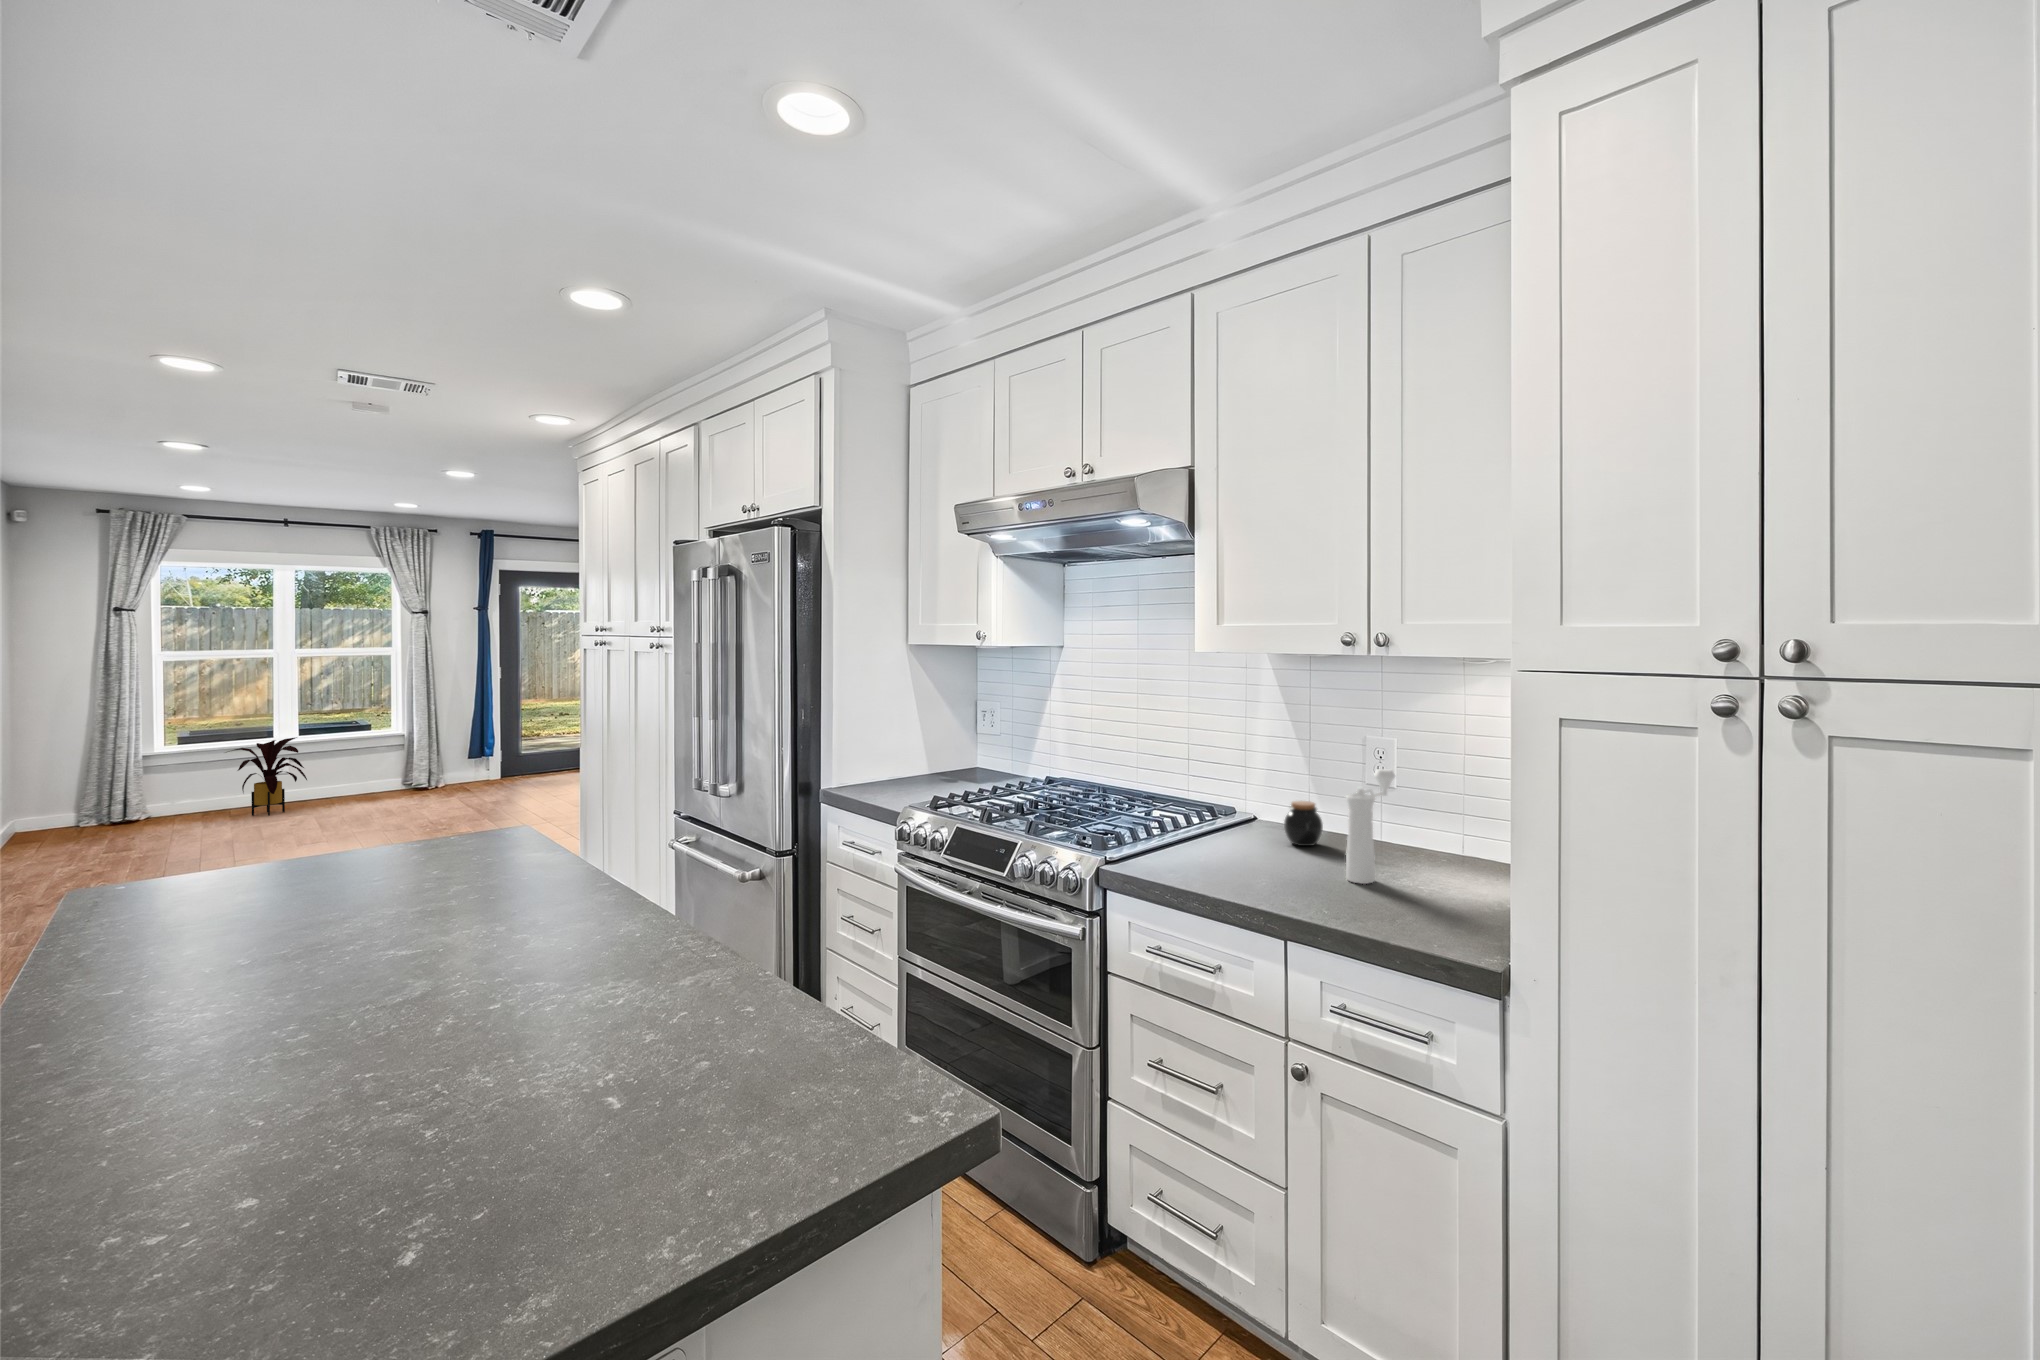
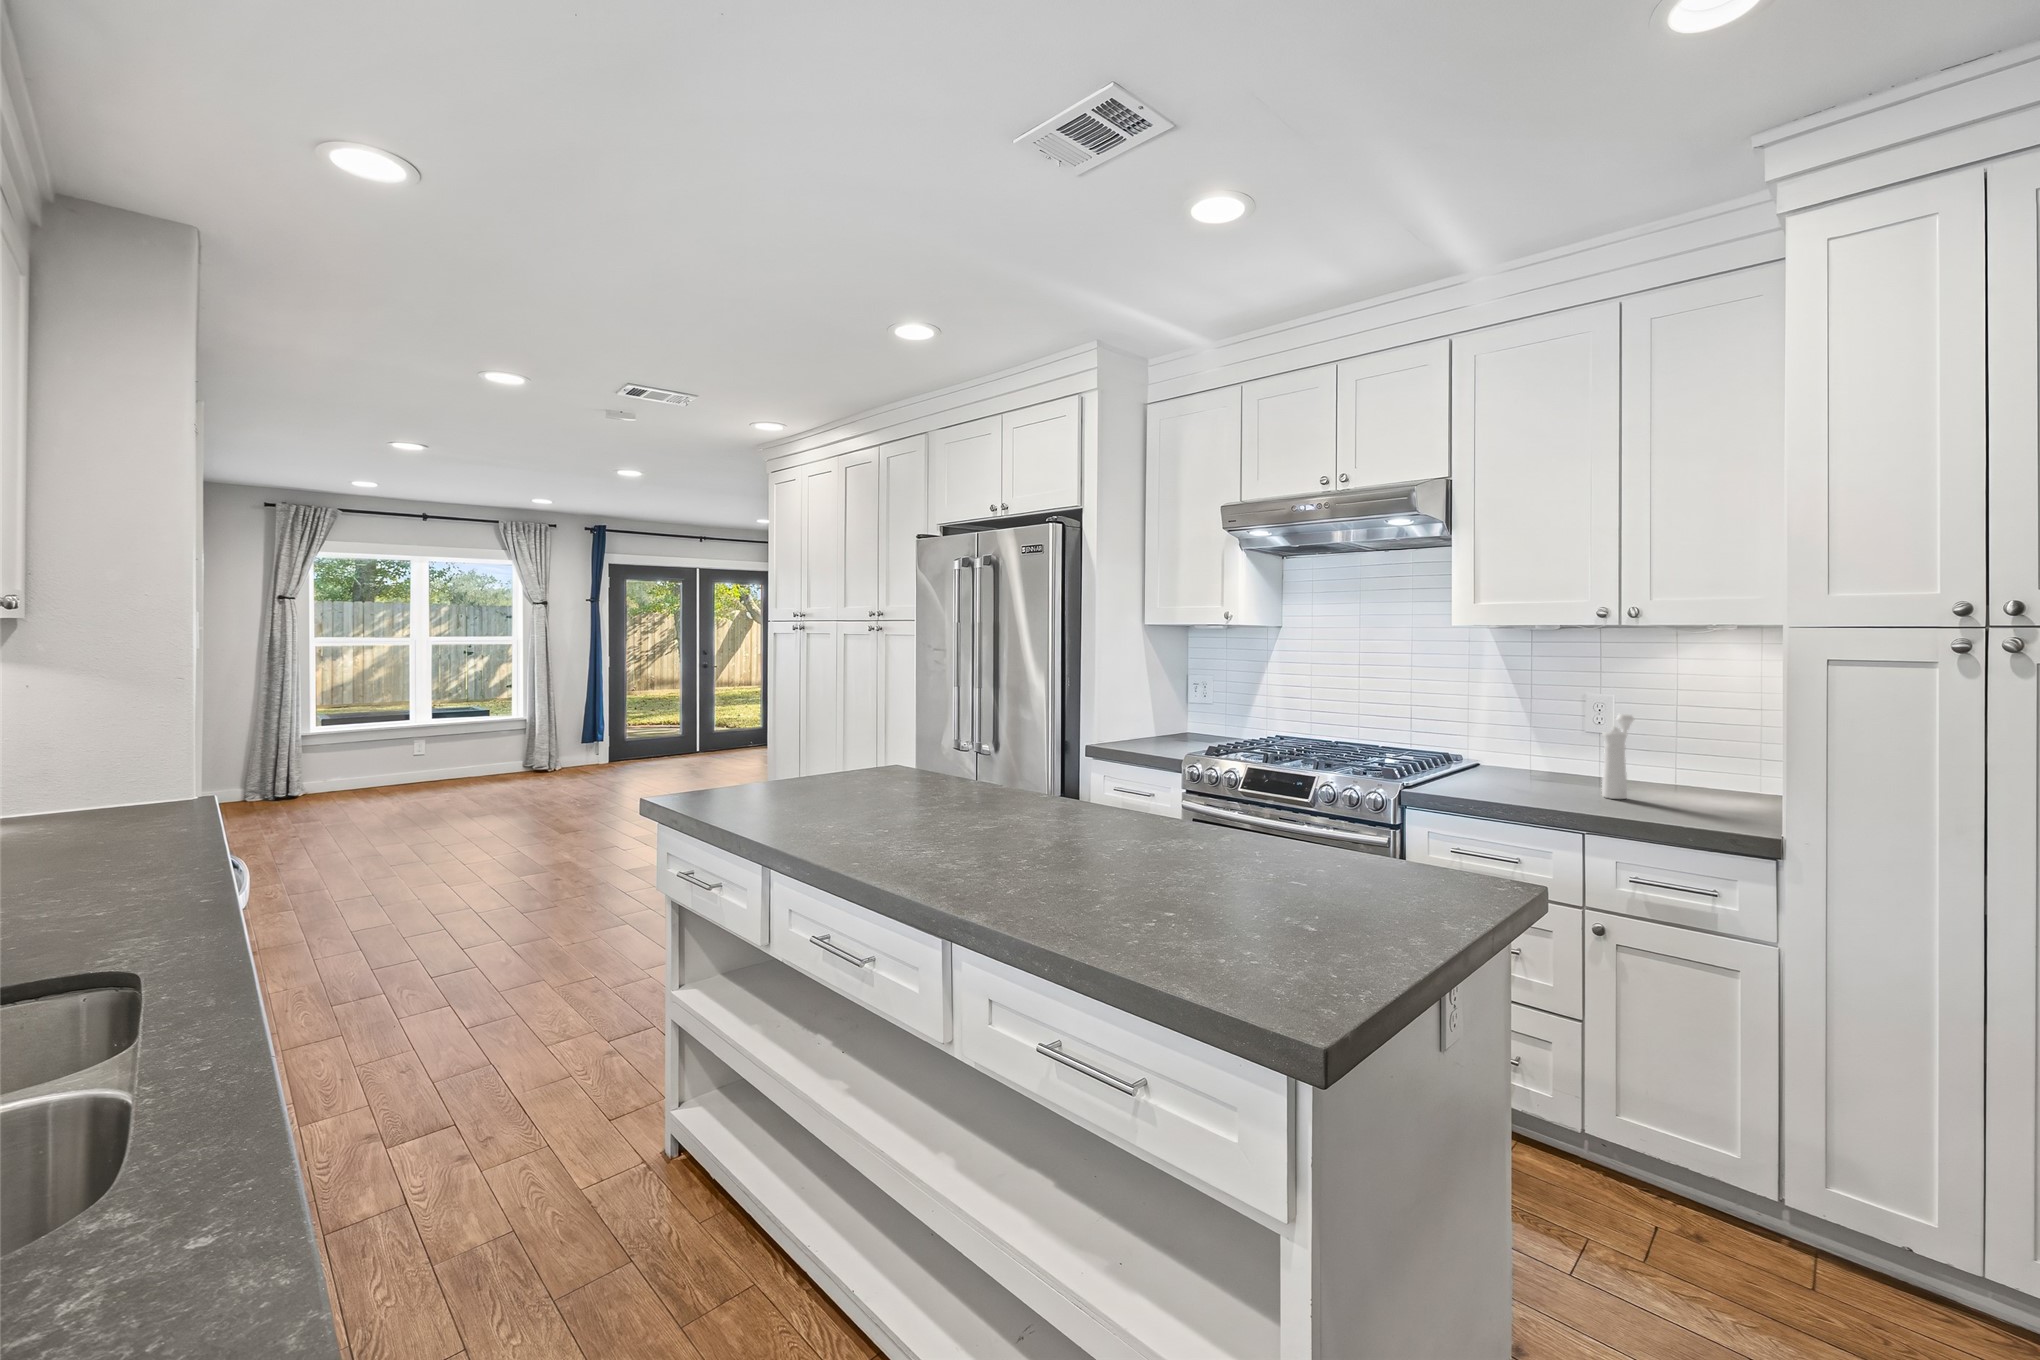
house plant: present [232,737,307,816] -> none [372,721,448,794]
jar: present [1284,801,1323,846] -> none [1524,744,1557,779]

